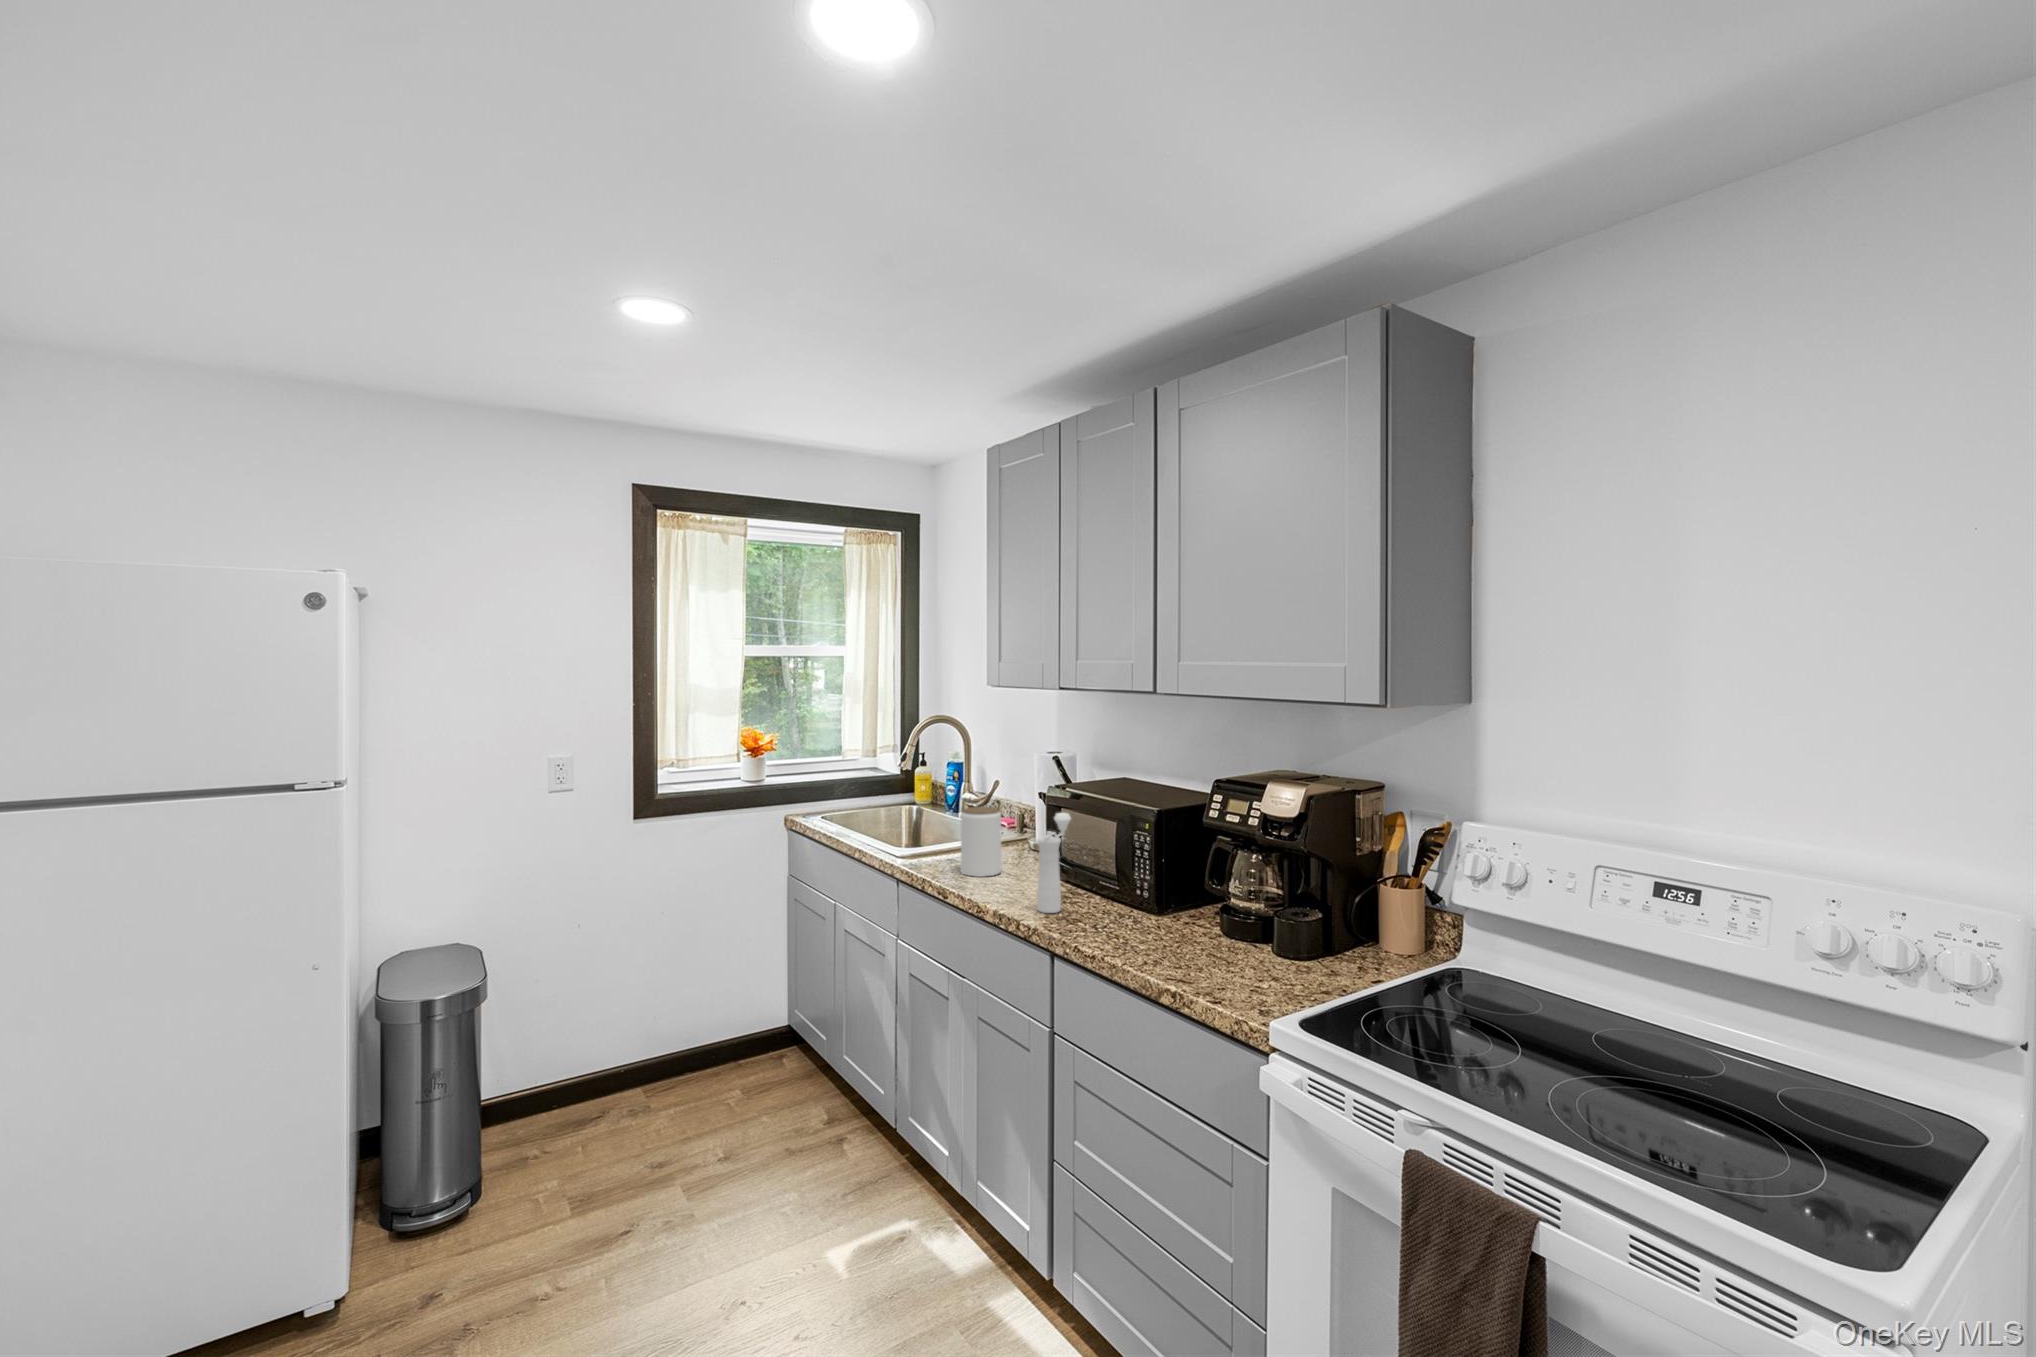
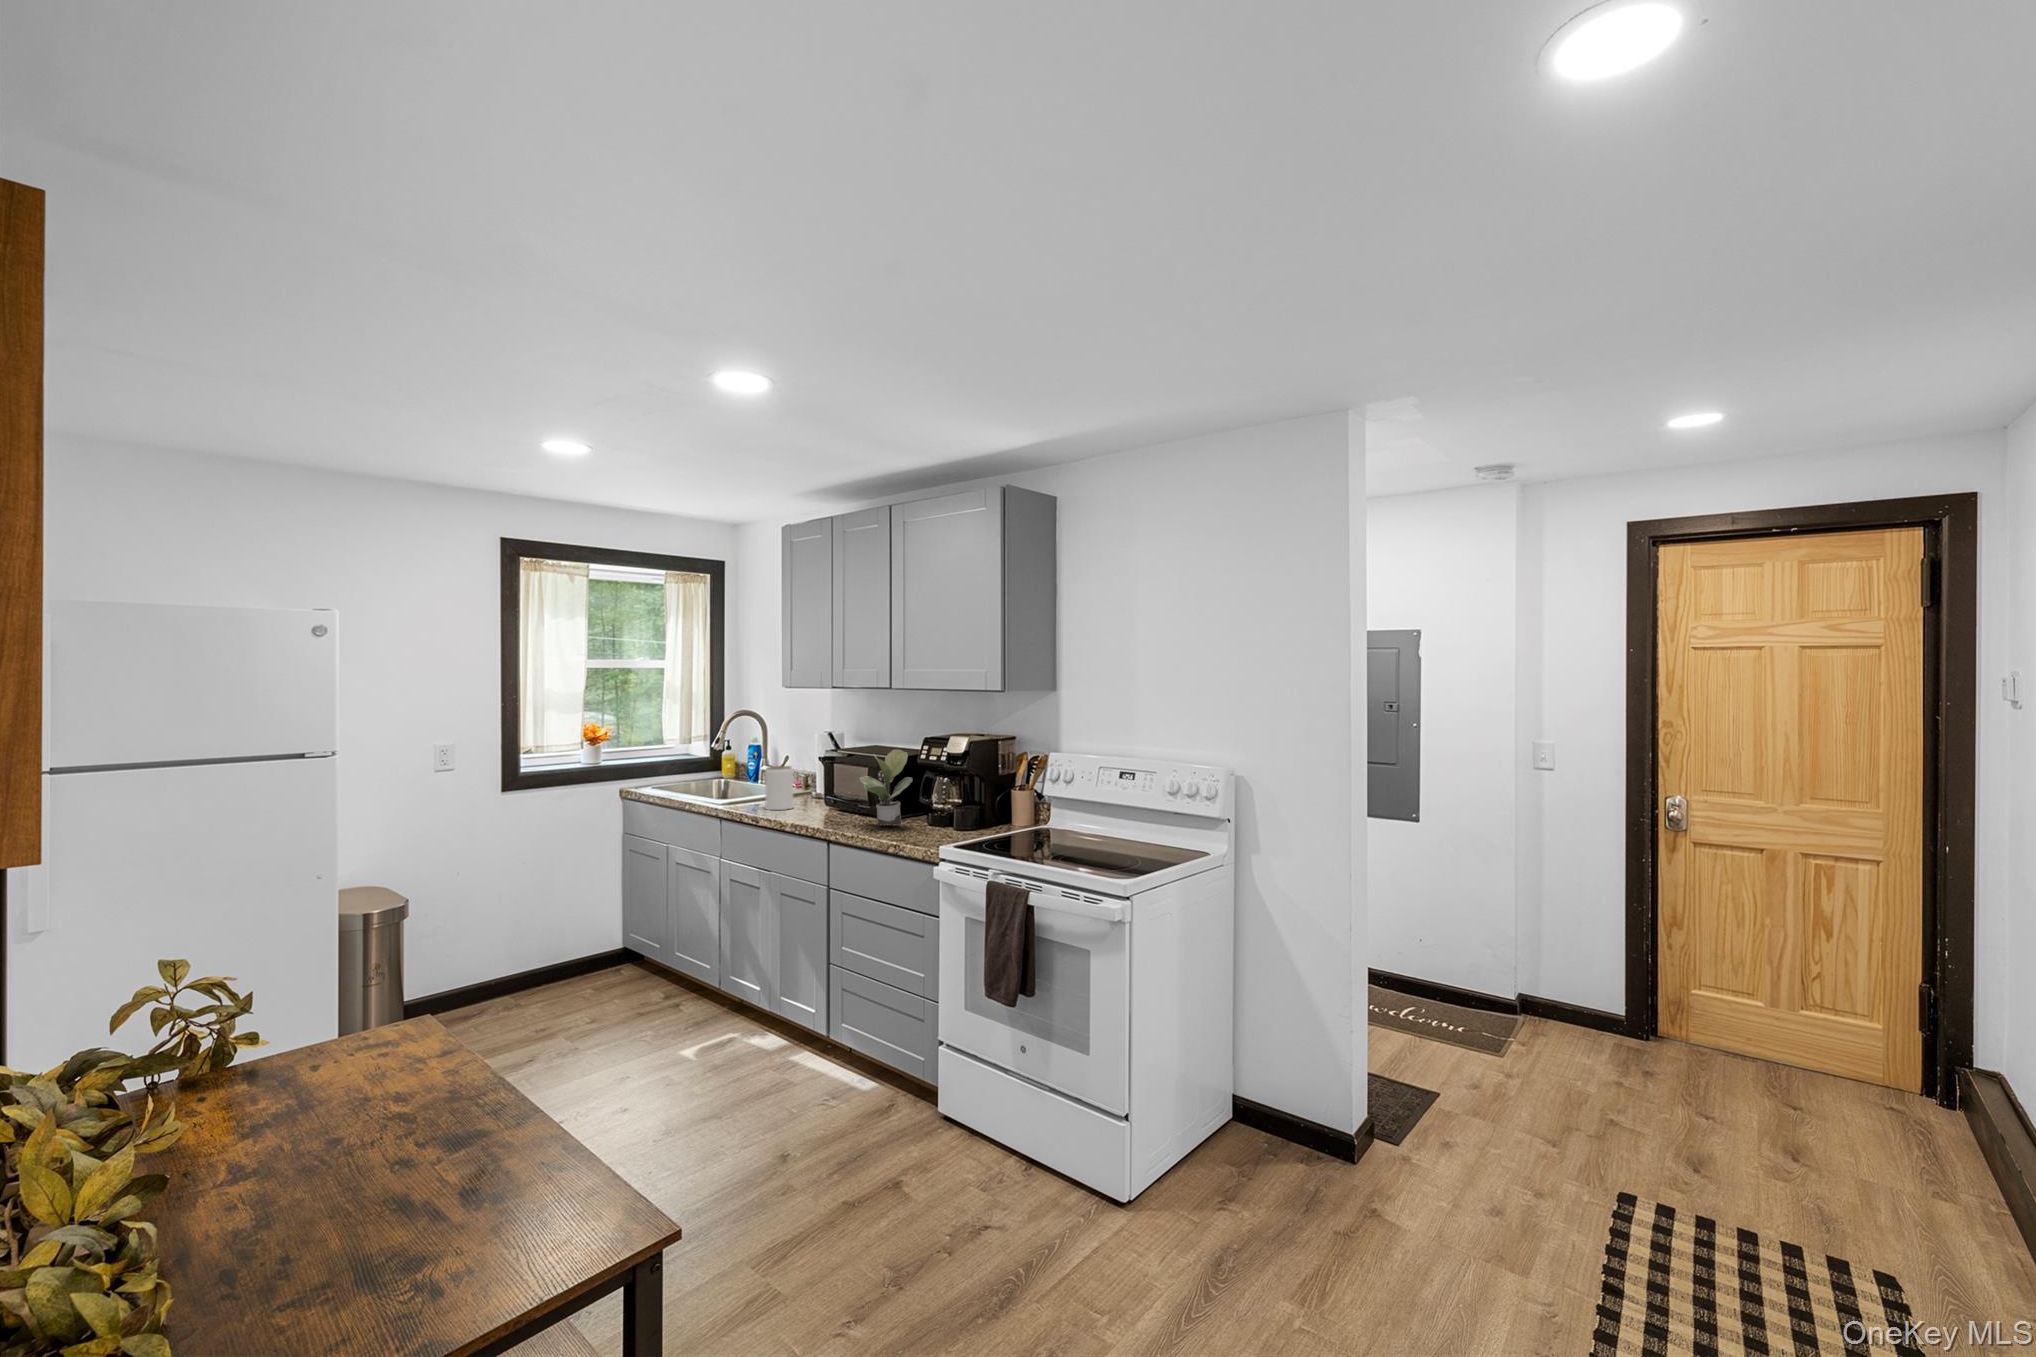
potted plant: none [1107,801,1200,932] -> present [860,749,912,825]
pepper mill: present [1037,813,1071,913] -> none [817,763,839,822]

